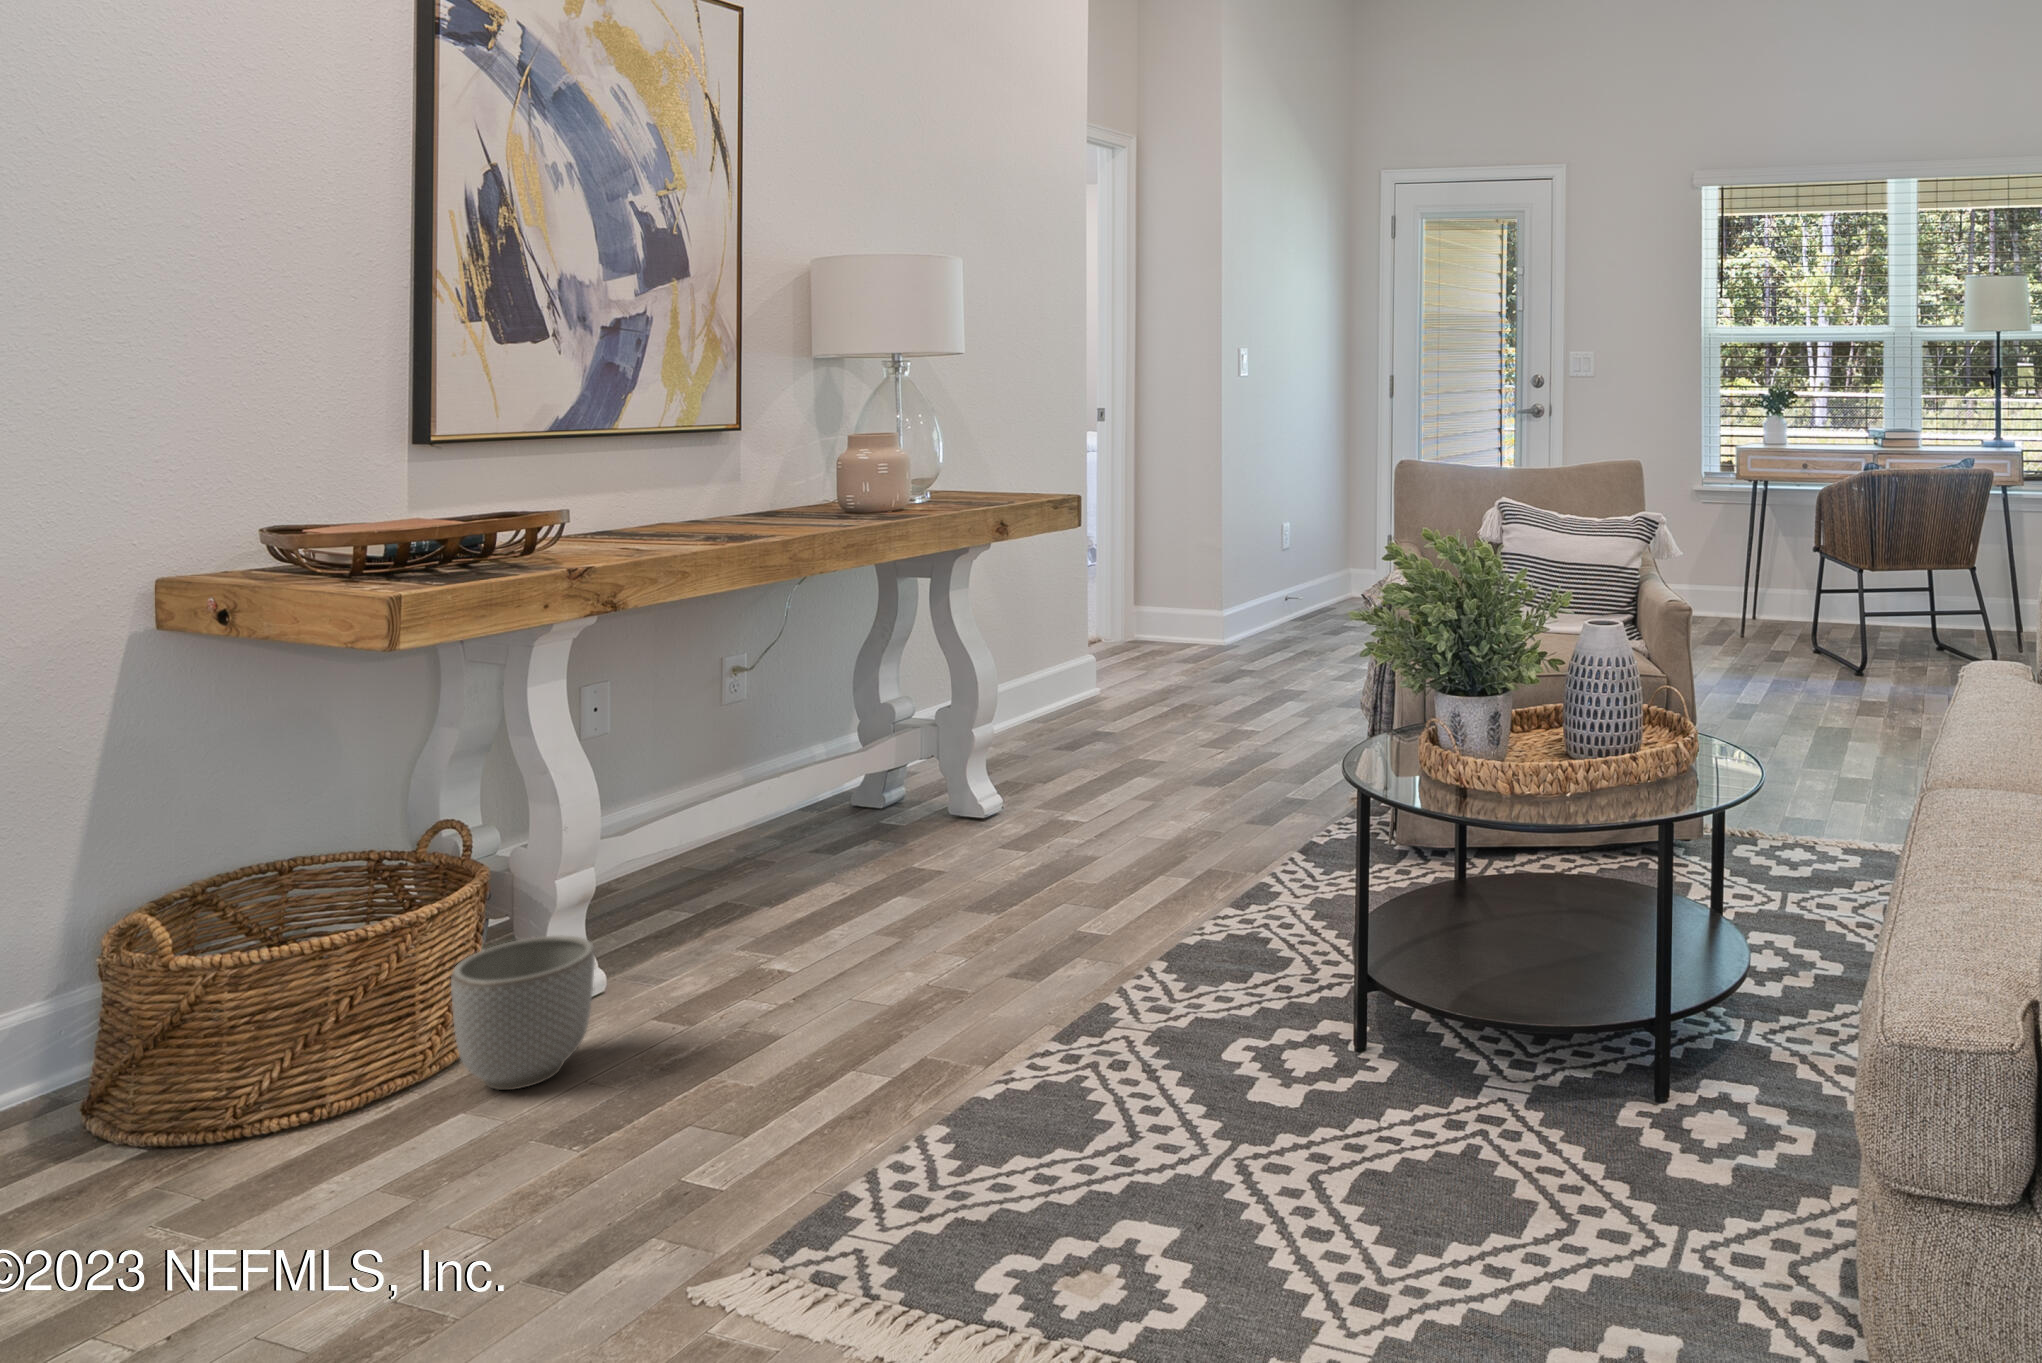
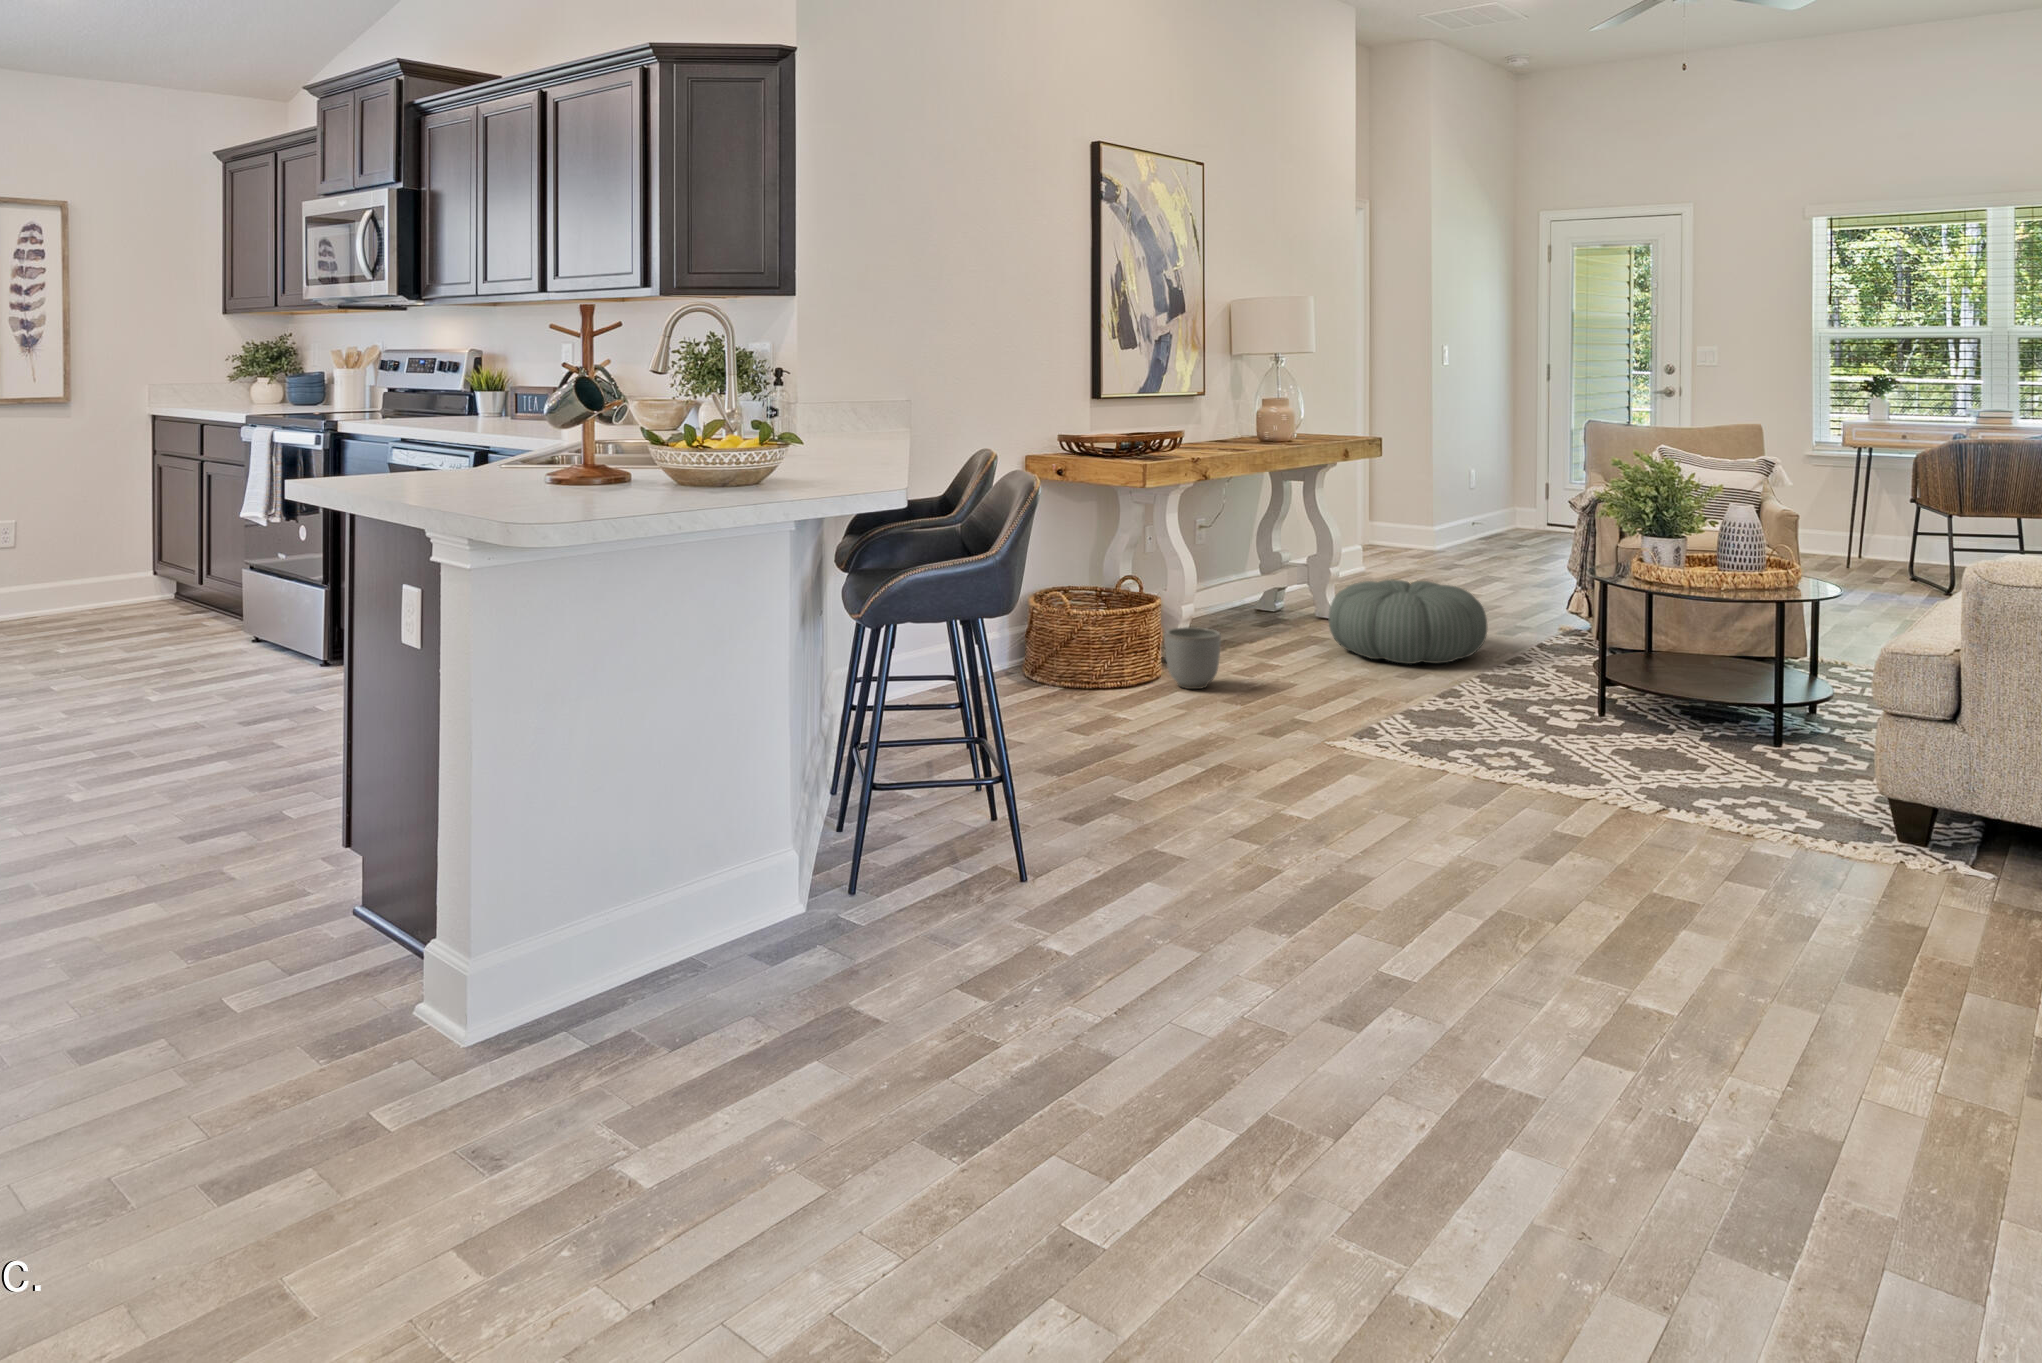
pouf: none [920,752,1206,928] -> present [1329,579,1488,664]

